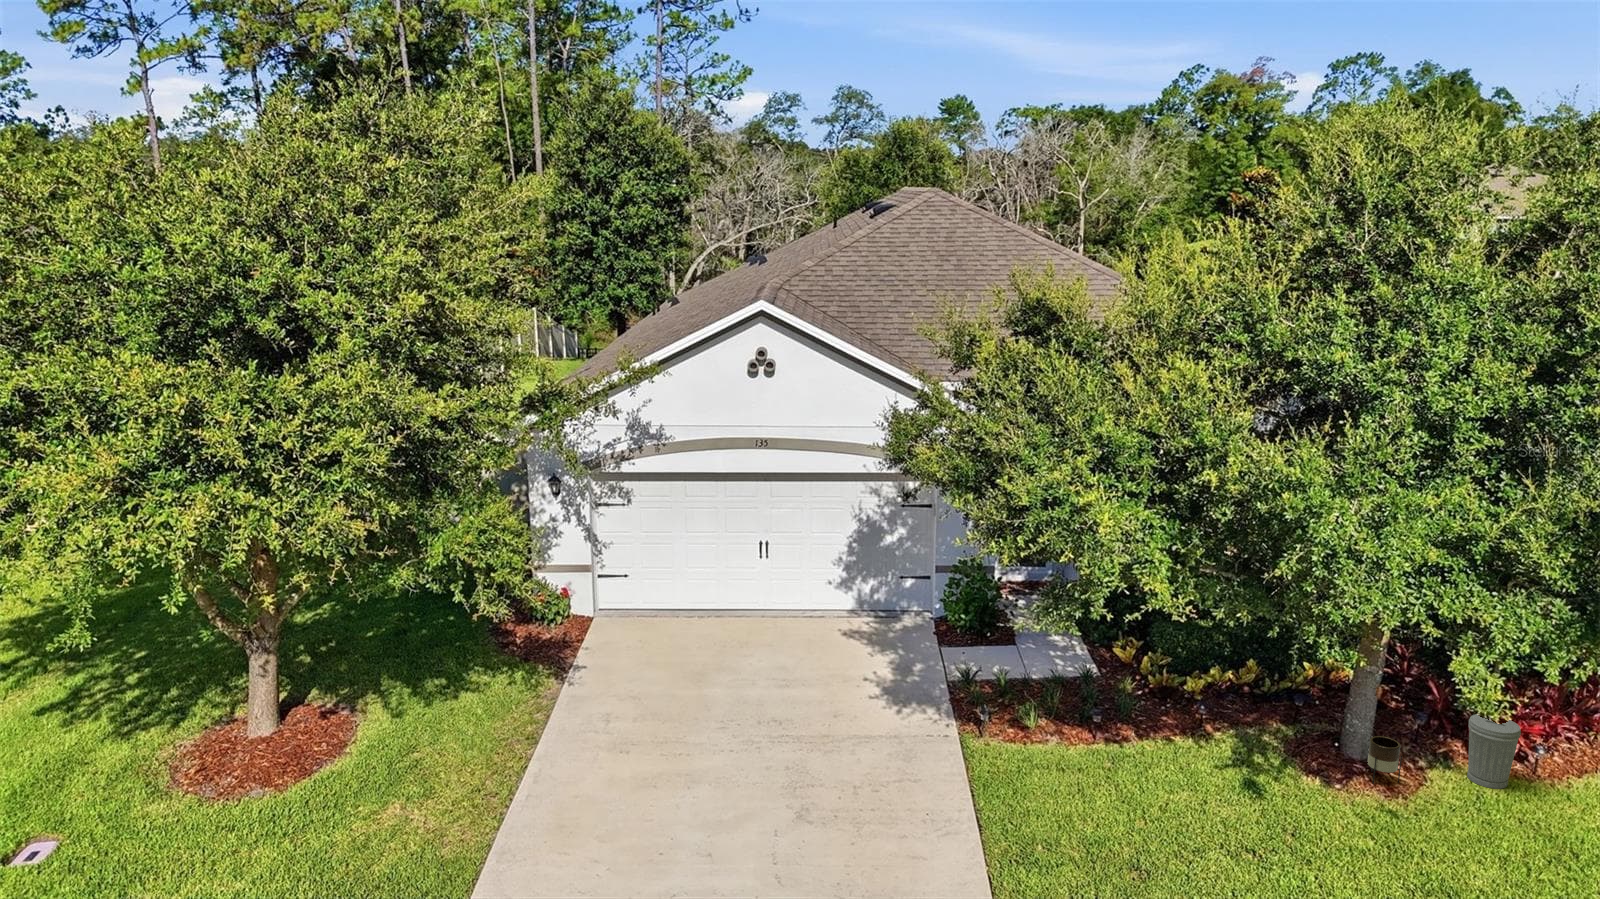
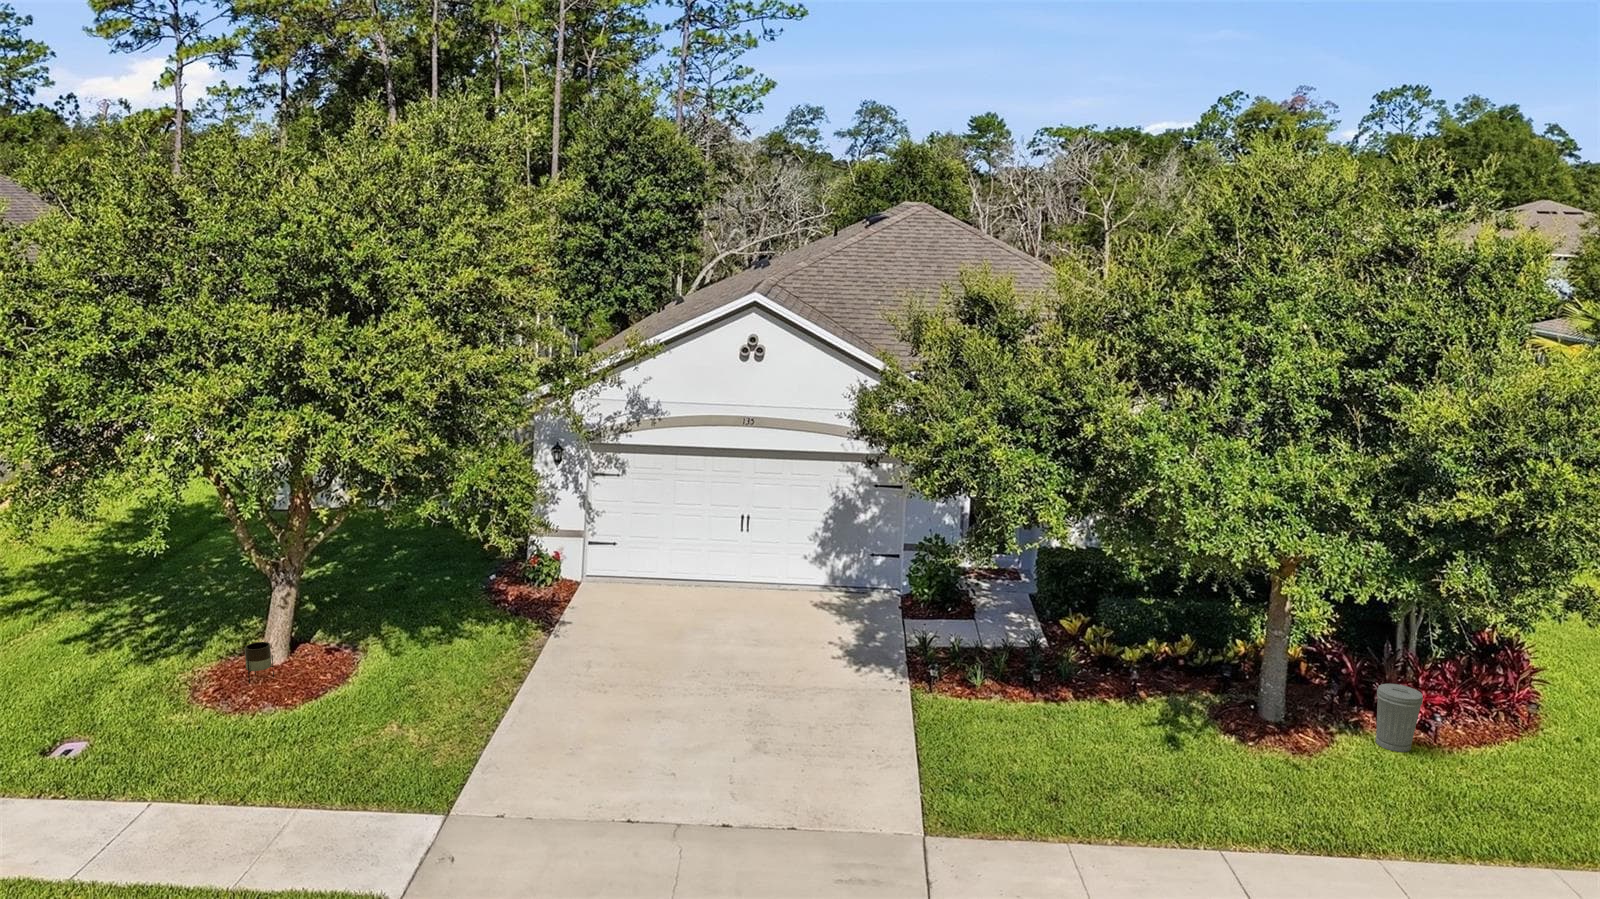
planter: present [1368,736,1402,784] -> present [245,642,274,683]

